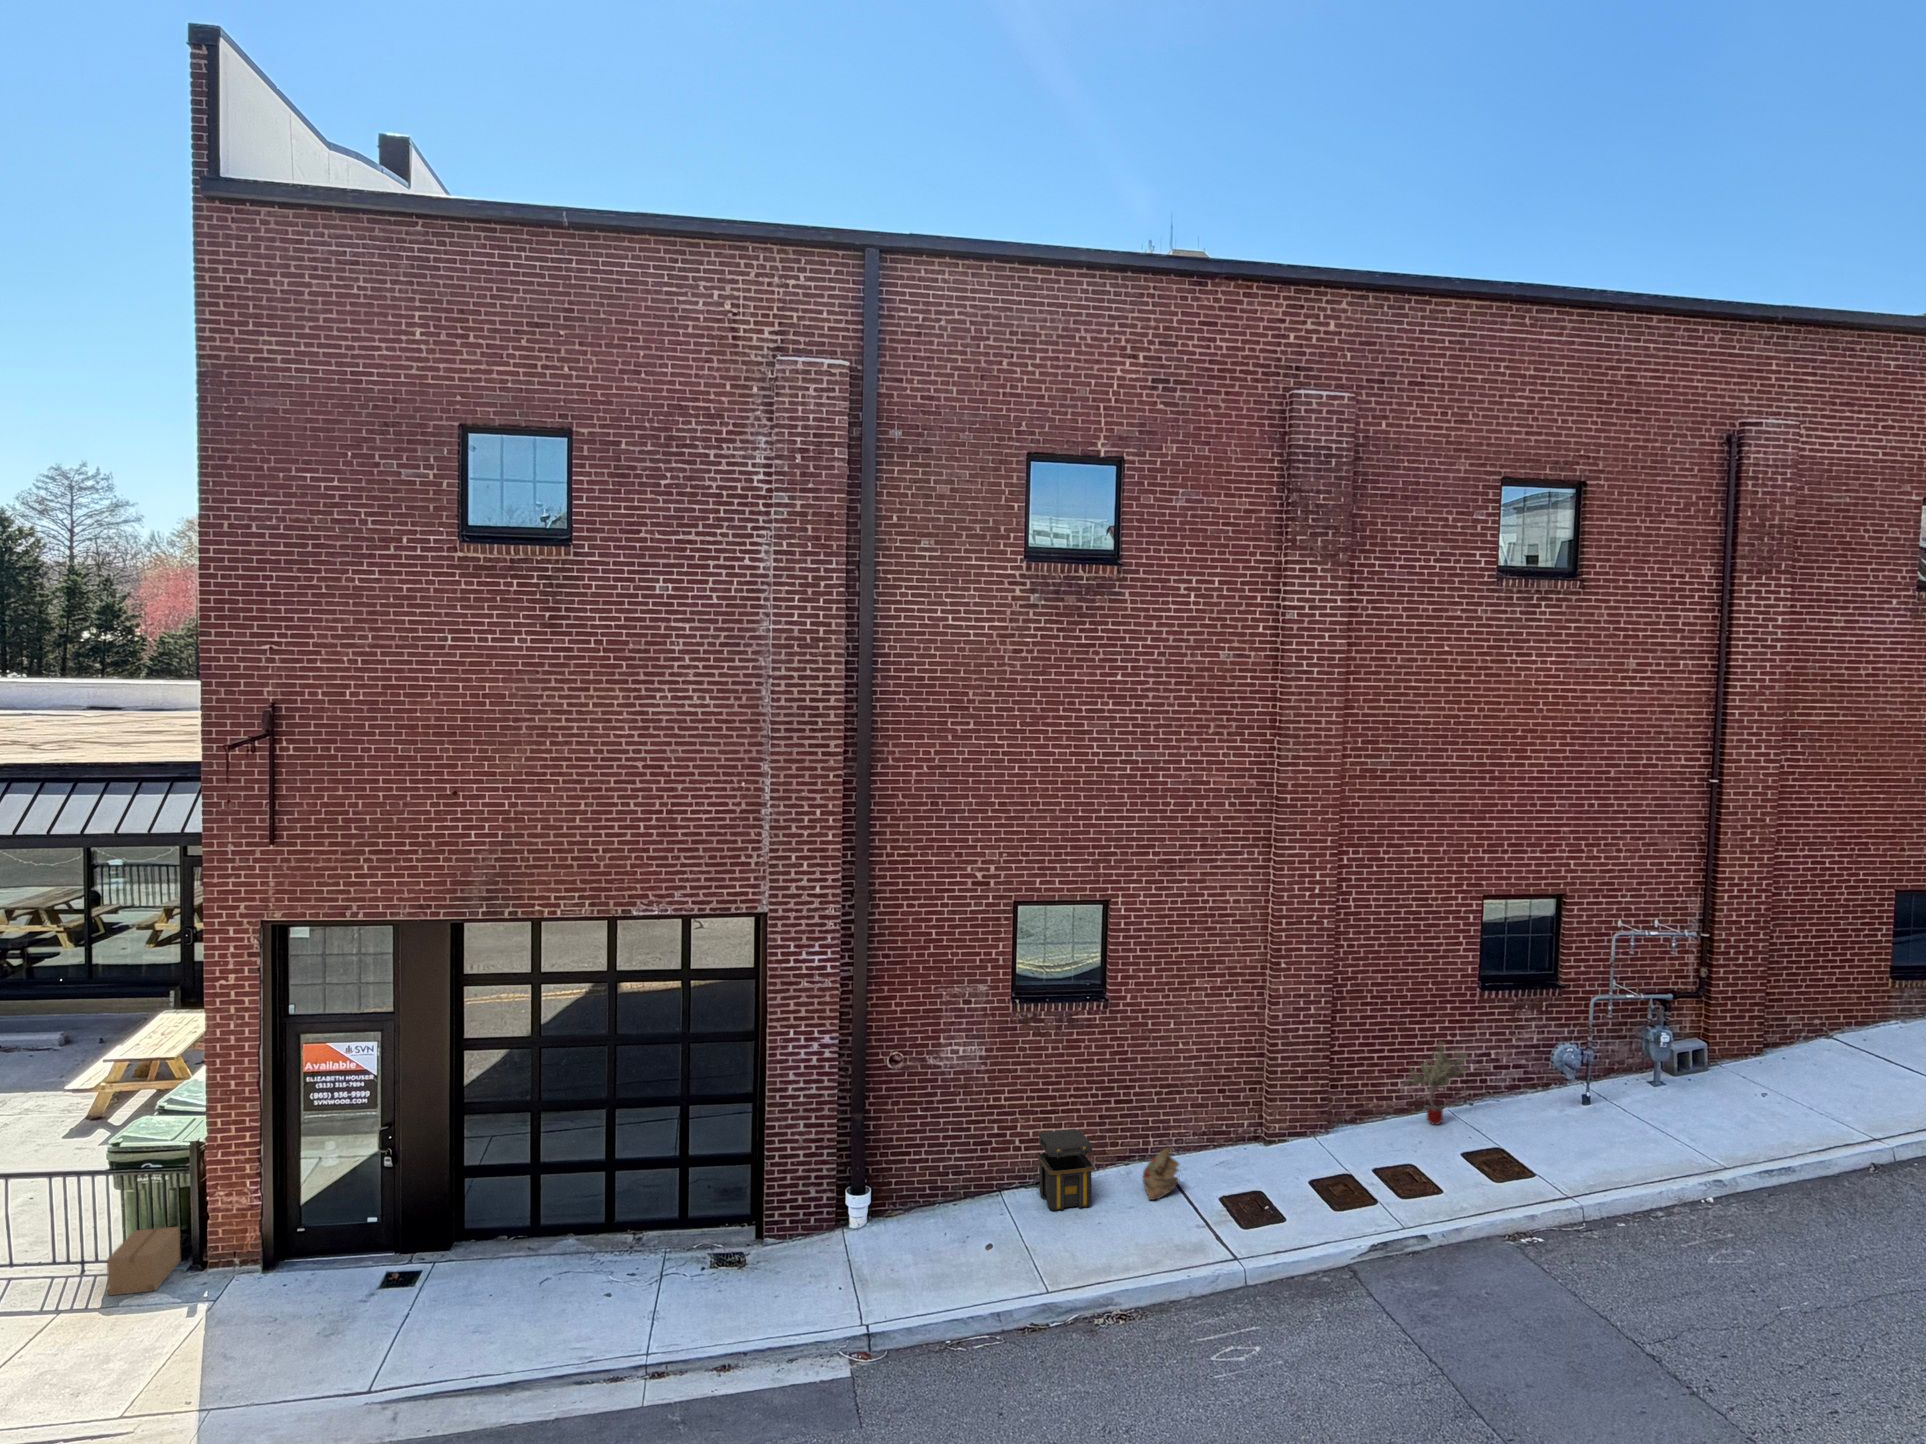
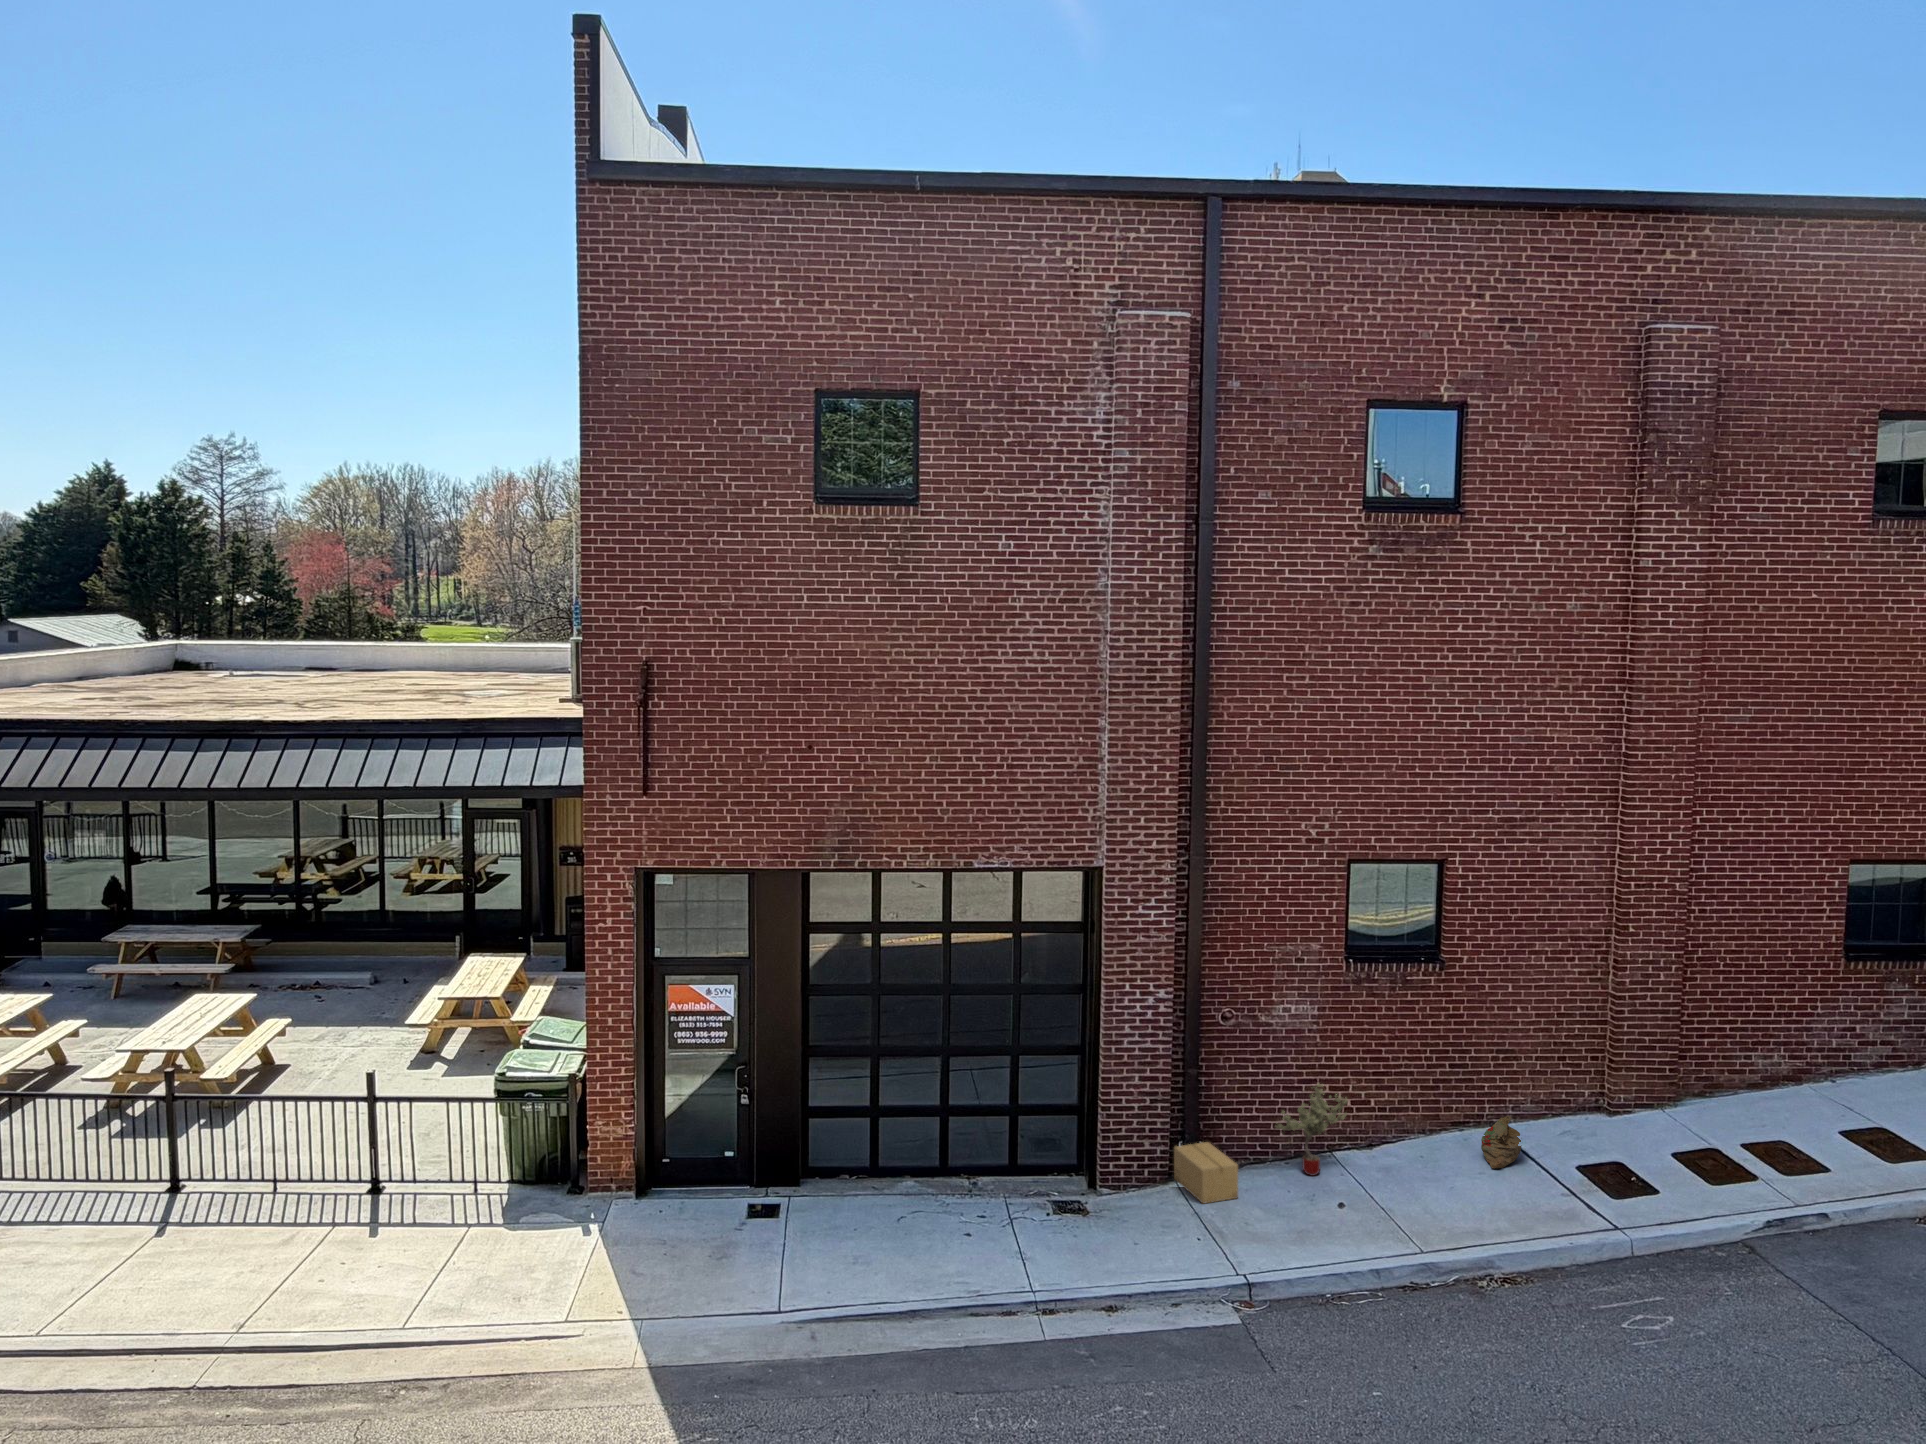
potted tree: present [1405,1042,1467,1125] -> present [1276,1084,1347,1176]
toolbox: present [1038,1129,1093,1210] -> none [1372,1094,1435,1175]
cardboard box: present [107,1227,180,1295] -> present [1174,1142,1238,1204]

